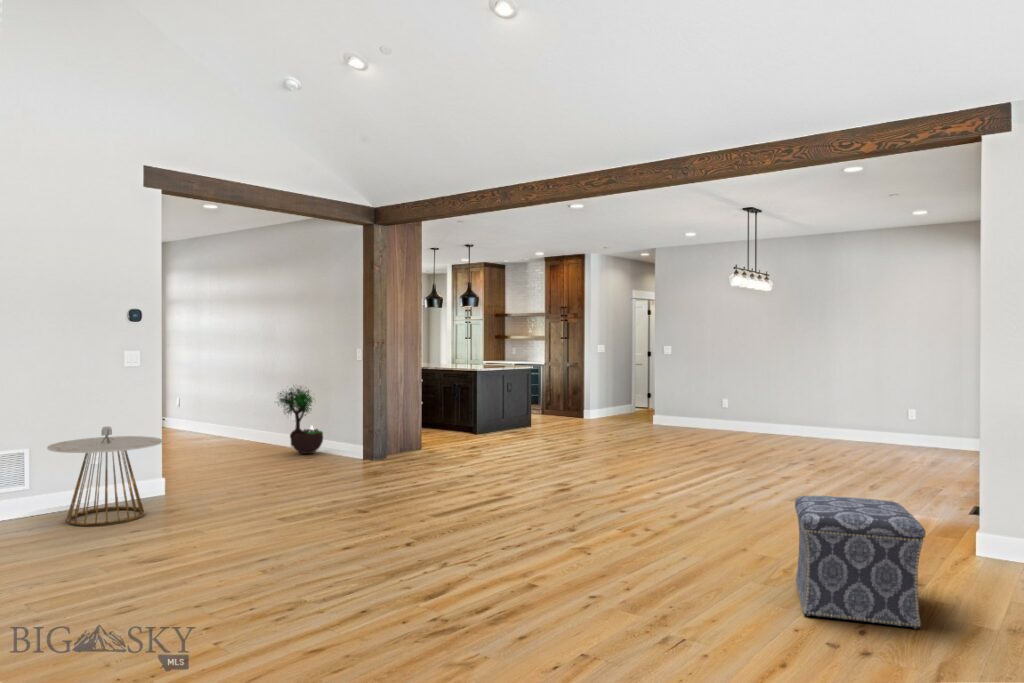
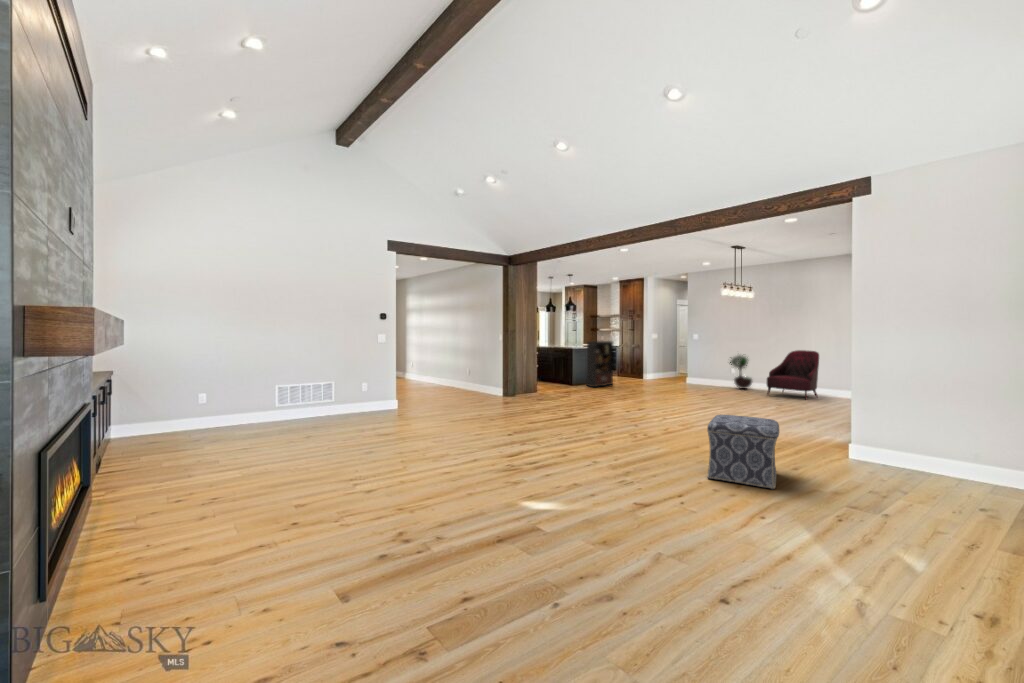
bookcase: none [502,358,545,437] -> present [587,341,613,387]
armchair: none [784,372,855,449] -> present [767,350,819,399]
potted tree: present [279,388,323,454] -> present [730,355,752,389]
side table: present [47,427,163,526] -> none [347,371,398,419]

